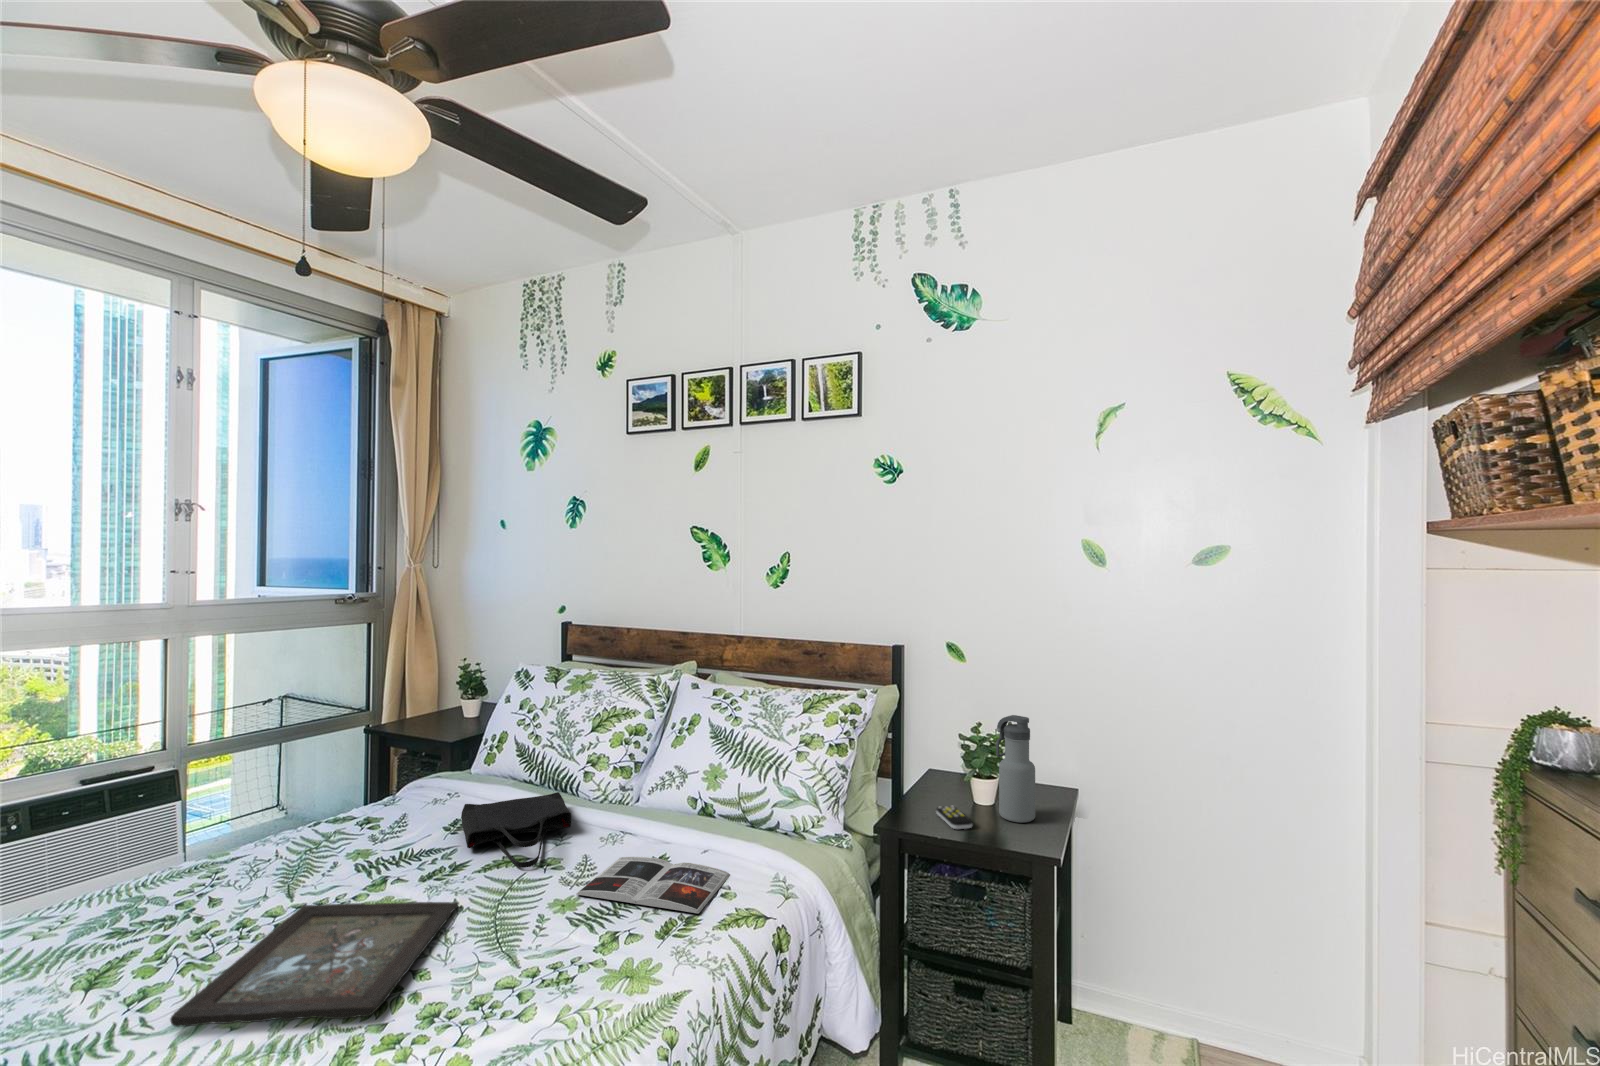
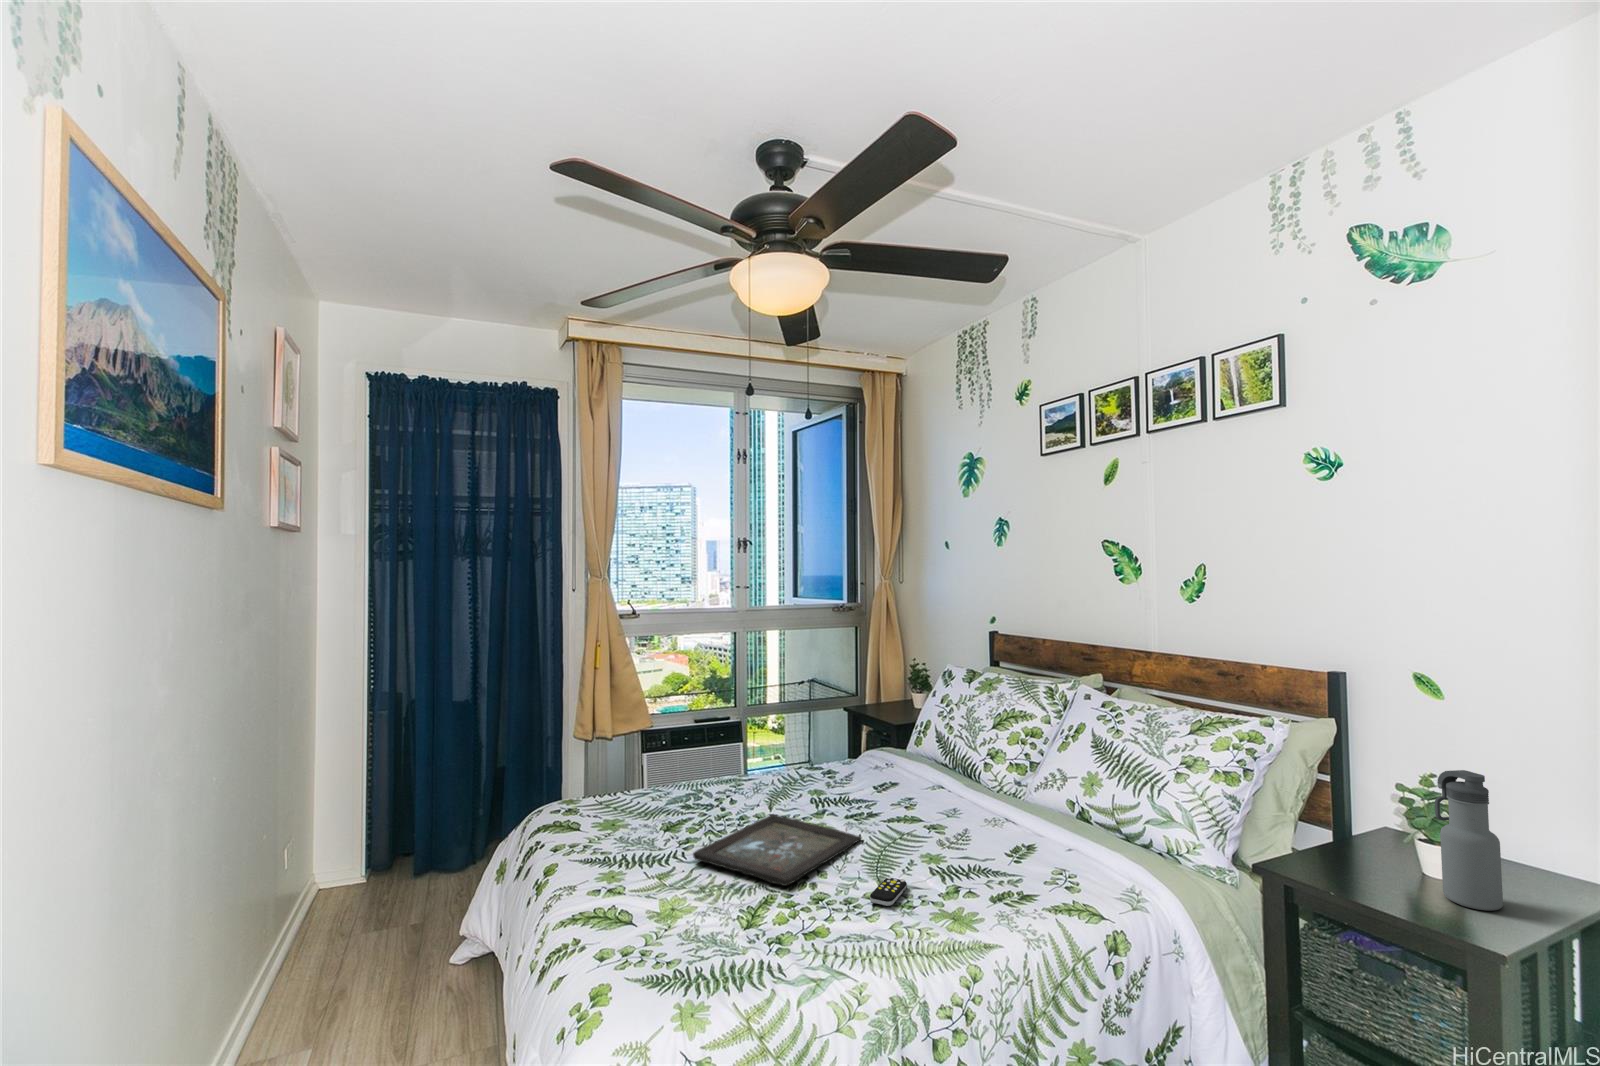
tote bag: present [461,792,571,868] -> none [881,771,965,827]
remote control: present [936,806,973,829] -> present [870,877,907,906]
magazine: present [576,857,730,913] -> none [944,837,1083,894]

